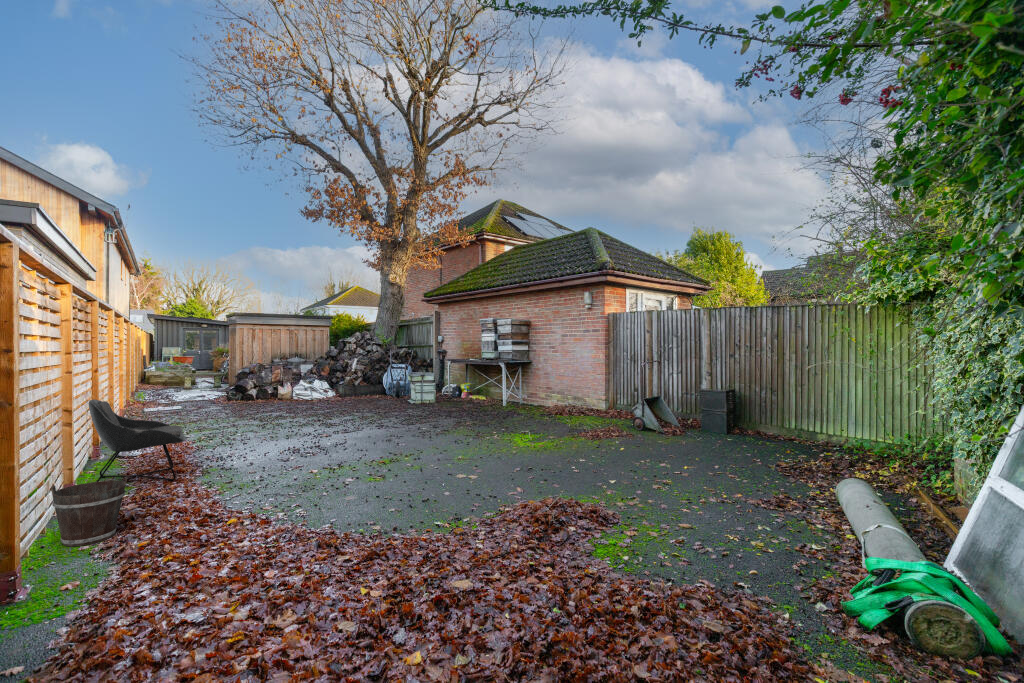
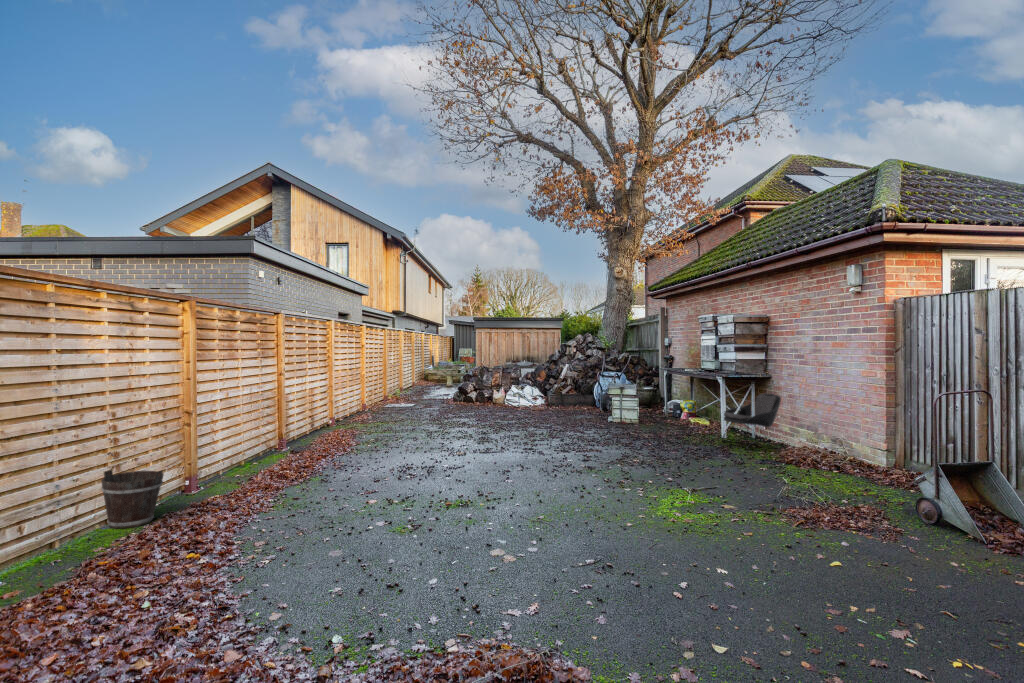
lounge chair: present [88,399,186,482] -> present [720,393,781,450]

